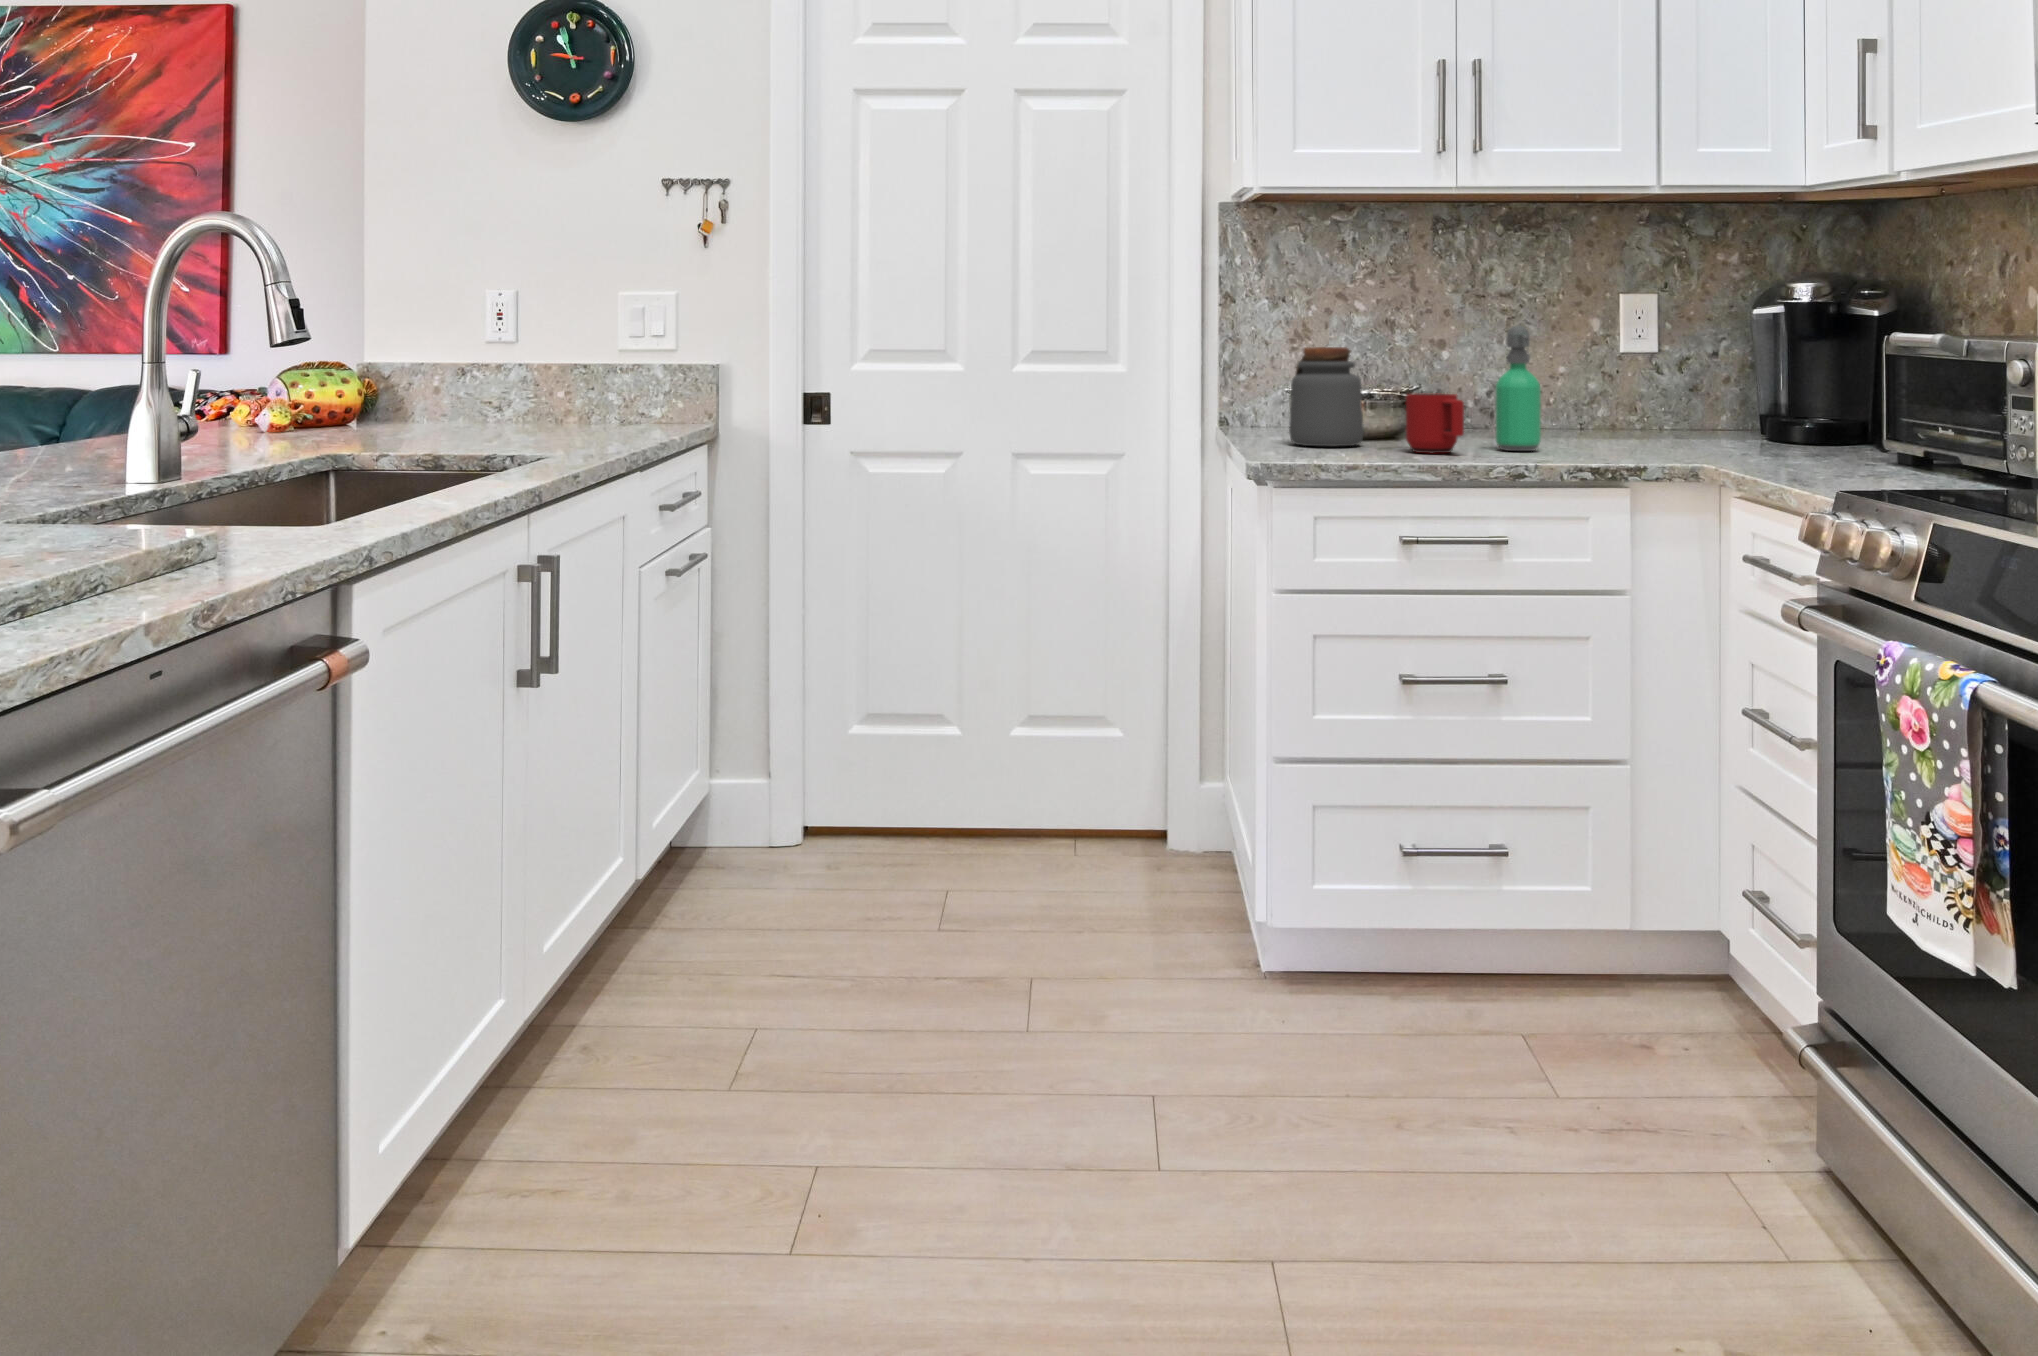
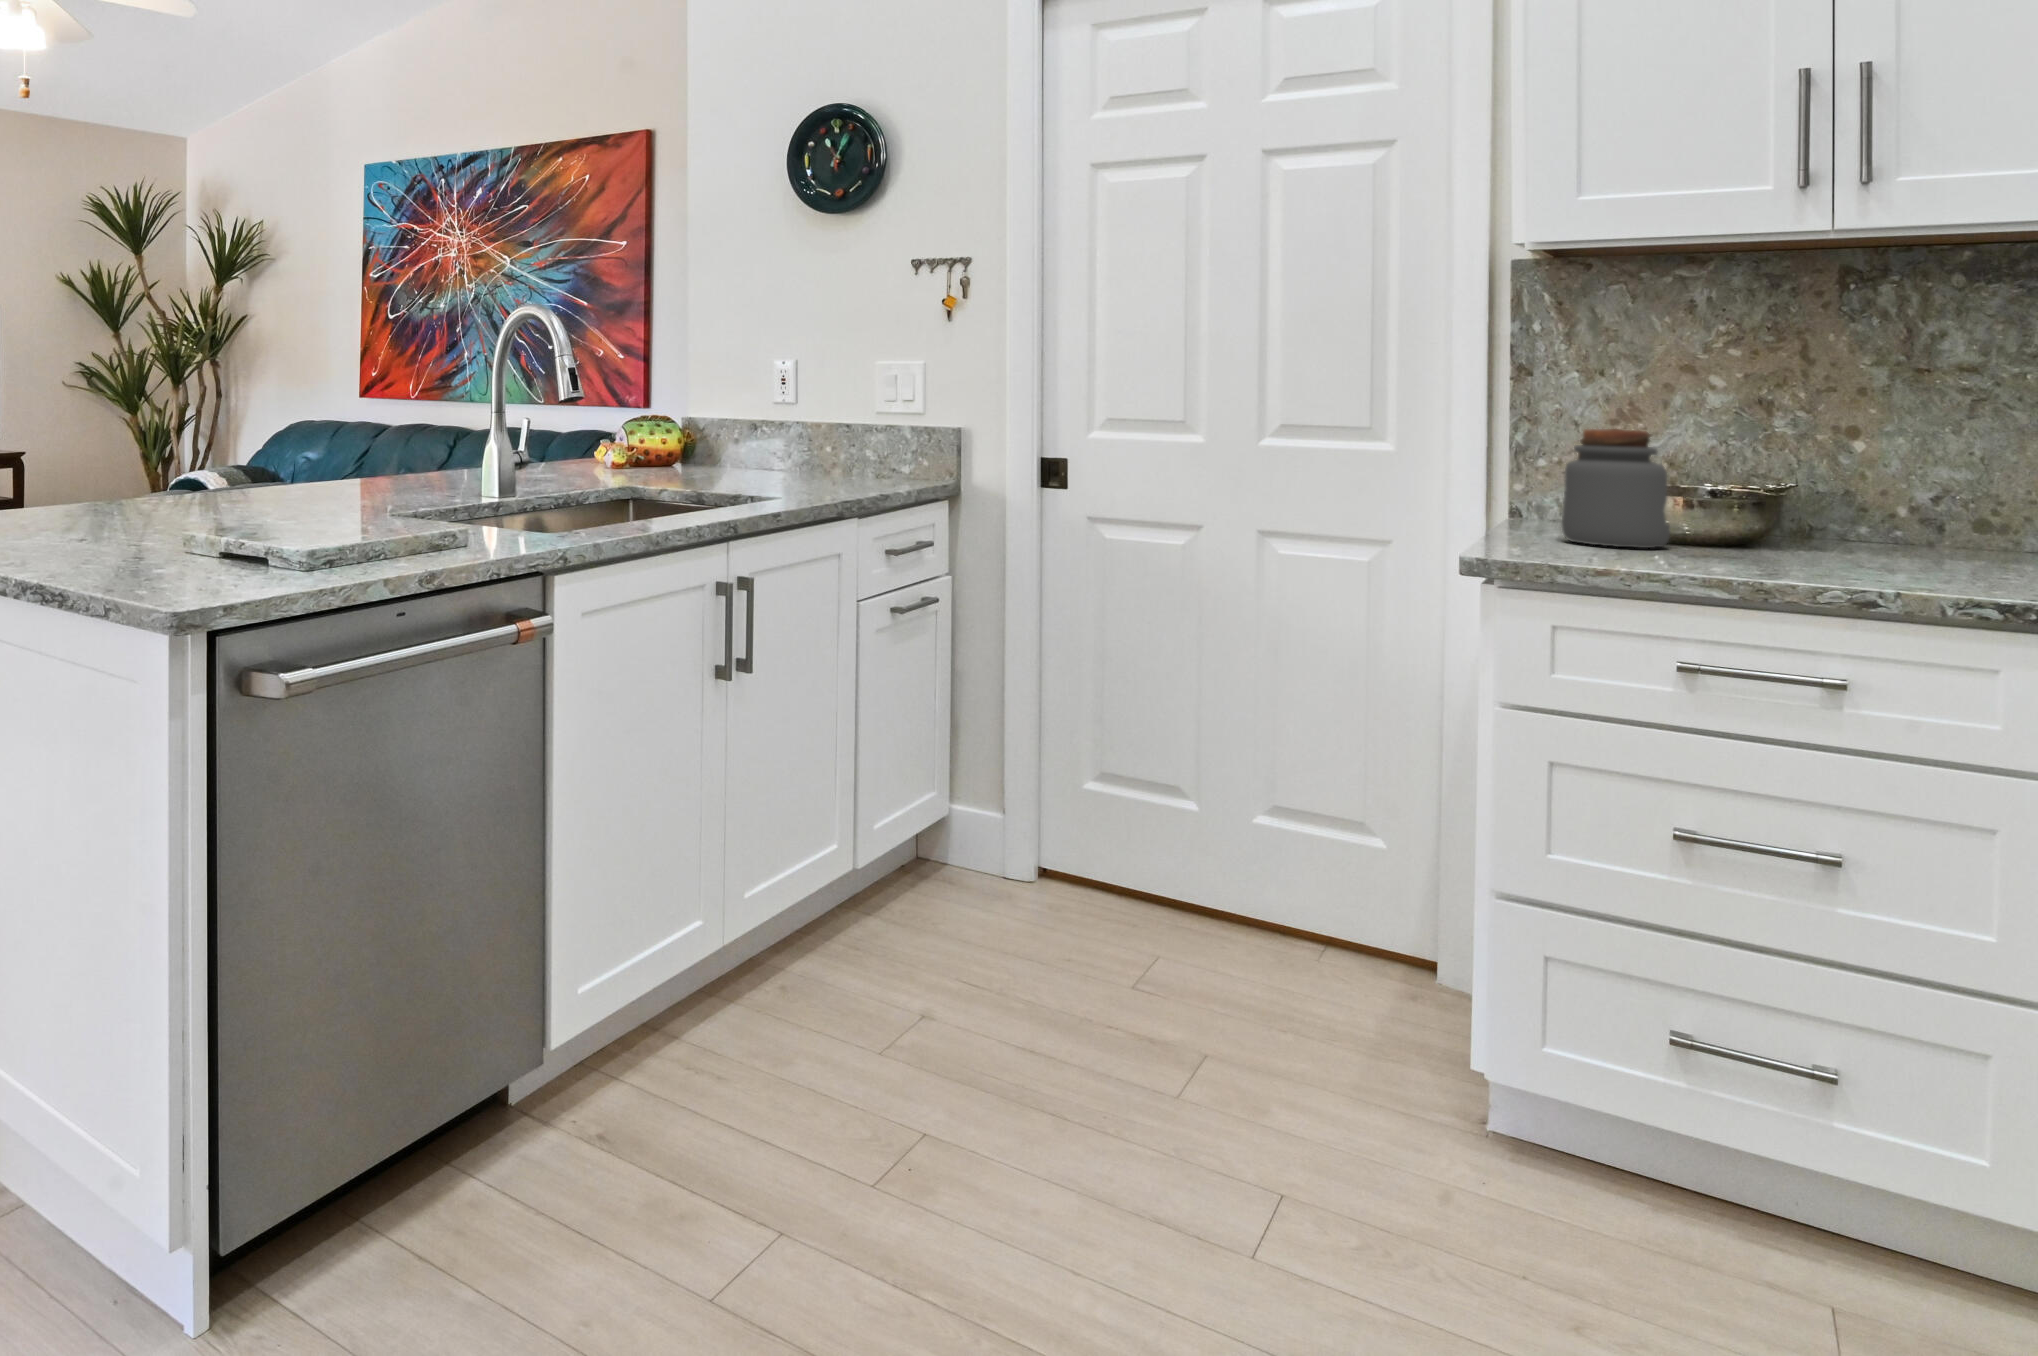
soap dispenser: present [1496,326,1541,451] -> none [1872,411,1950,574]
mug: present [1406,394,1464,453] -> none [1713,490,1794,566]

